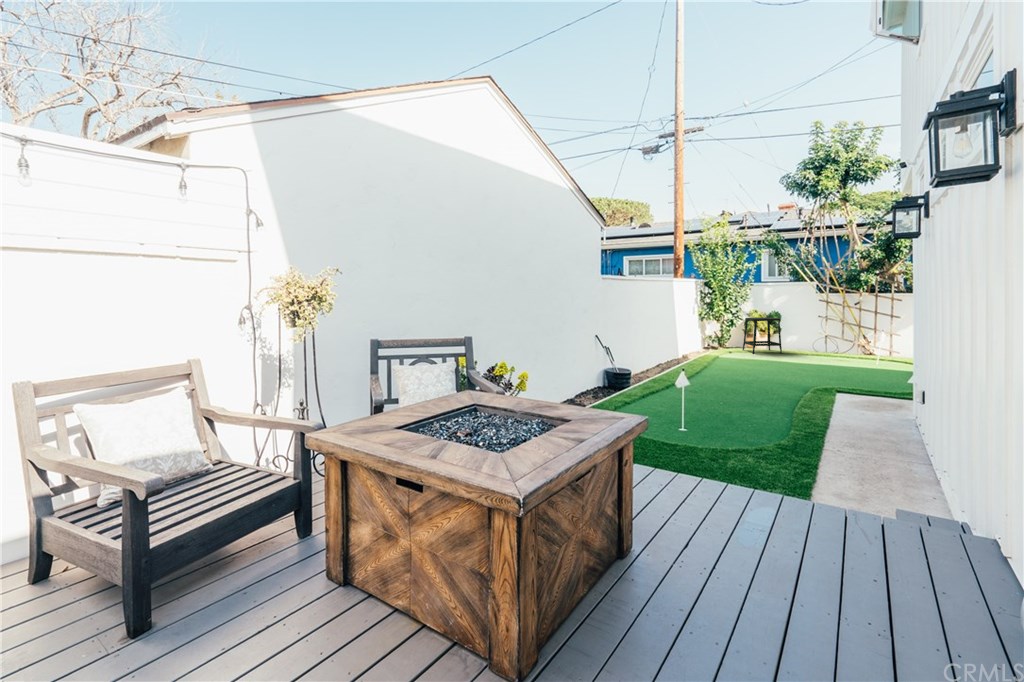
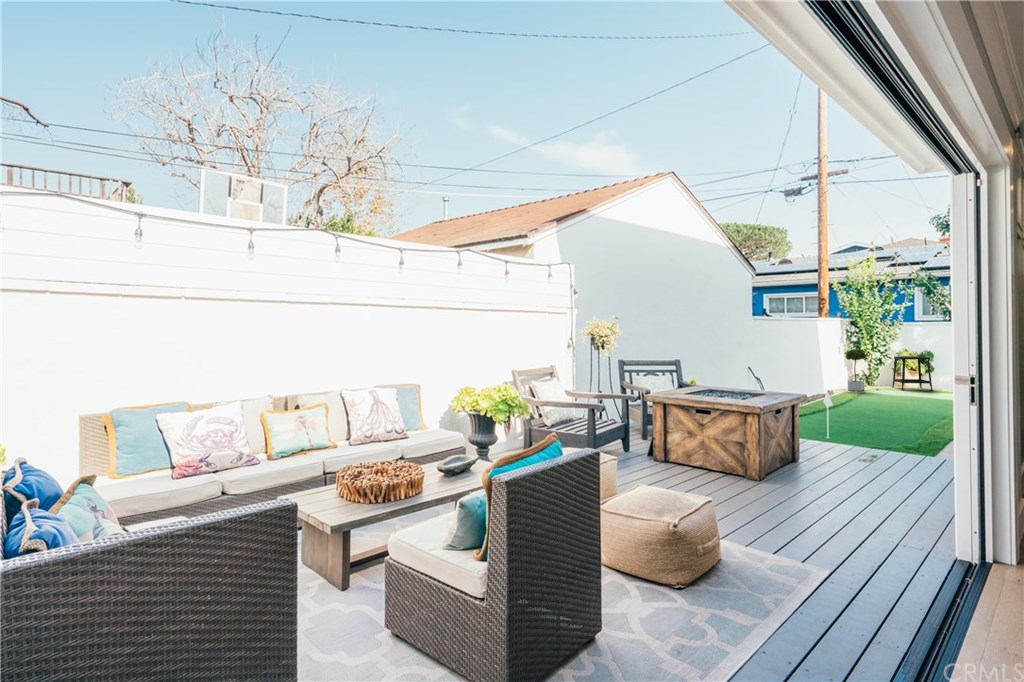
potted tree: none [700,310,720,356] -> present [846,348,866,391]

